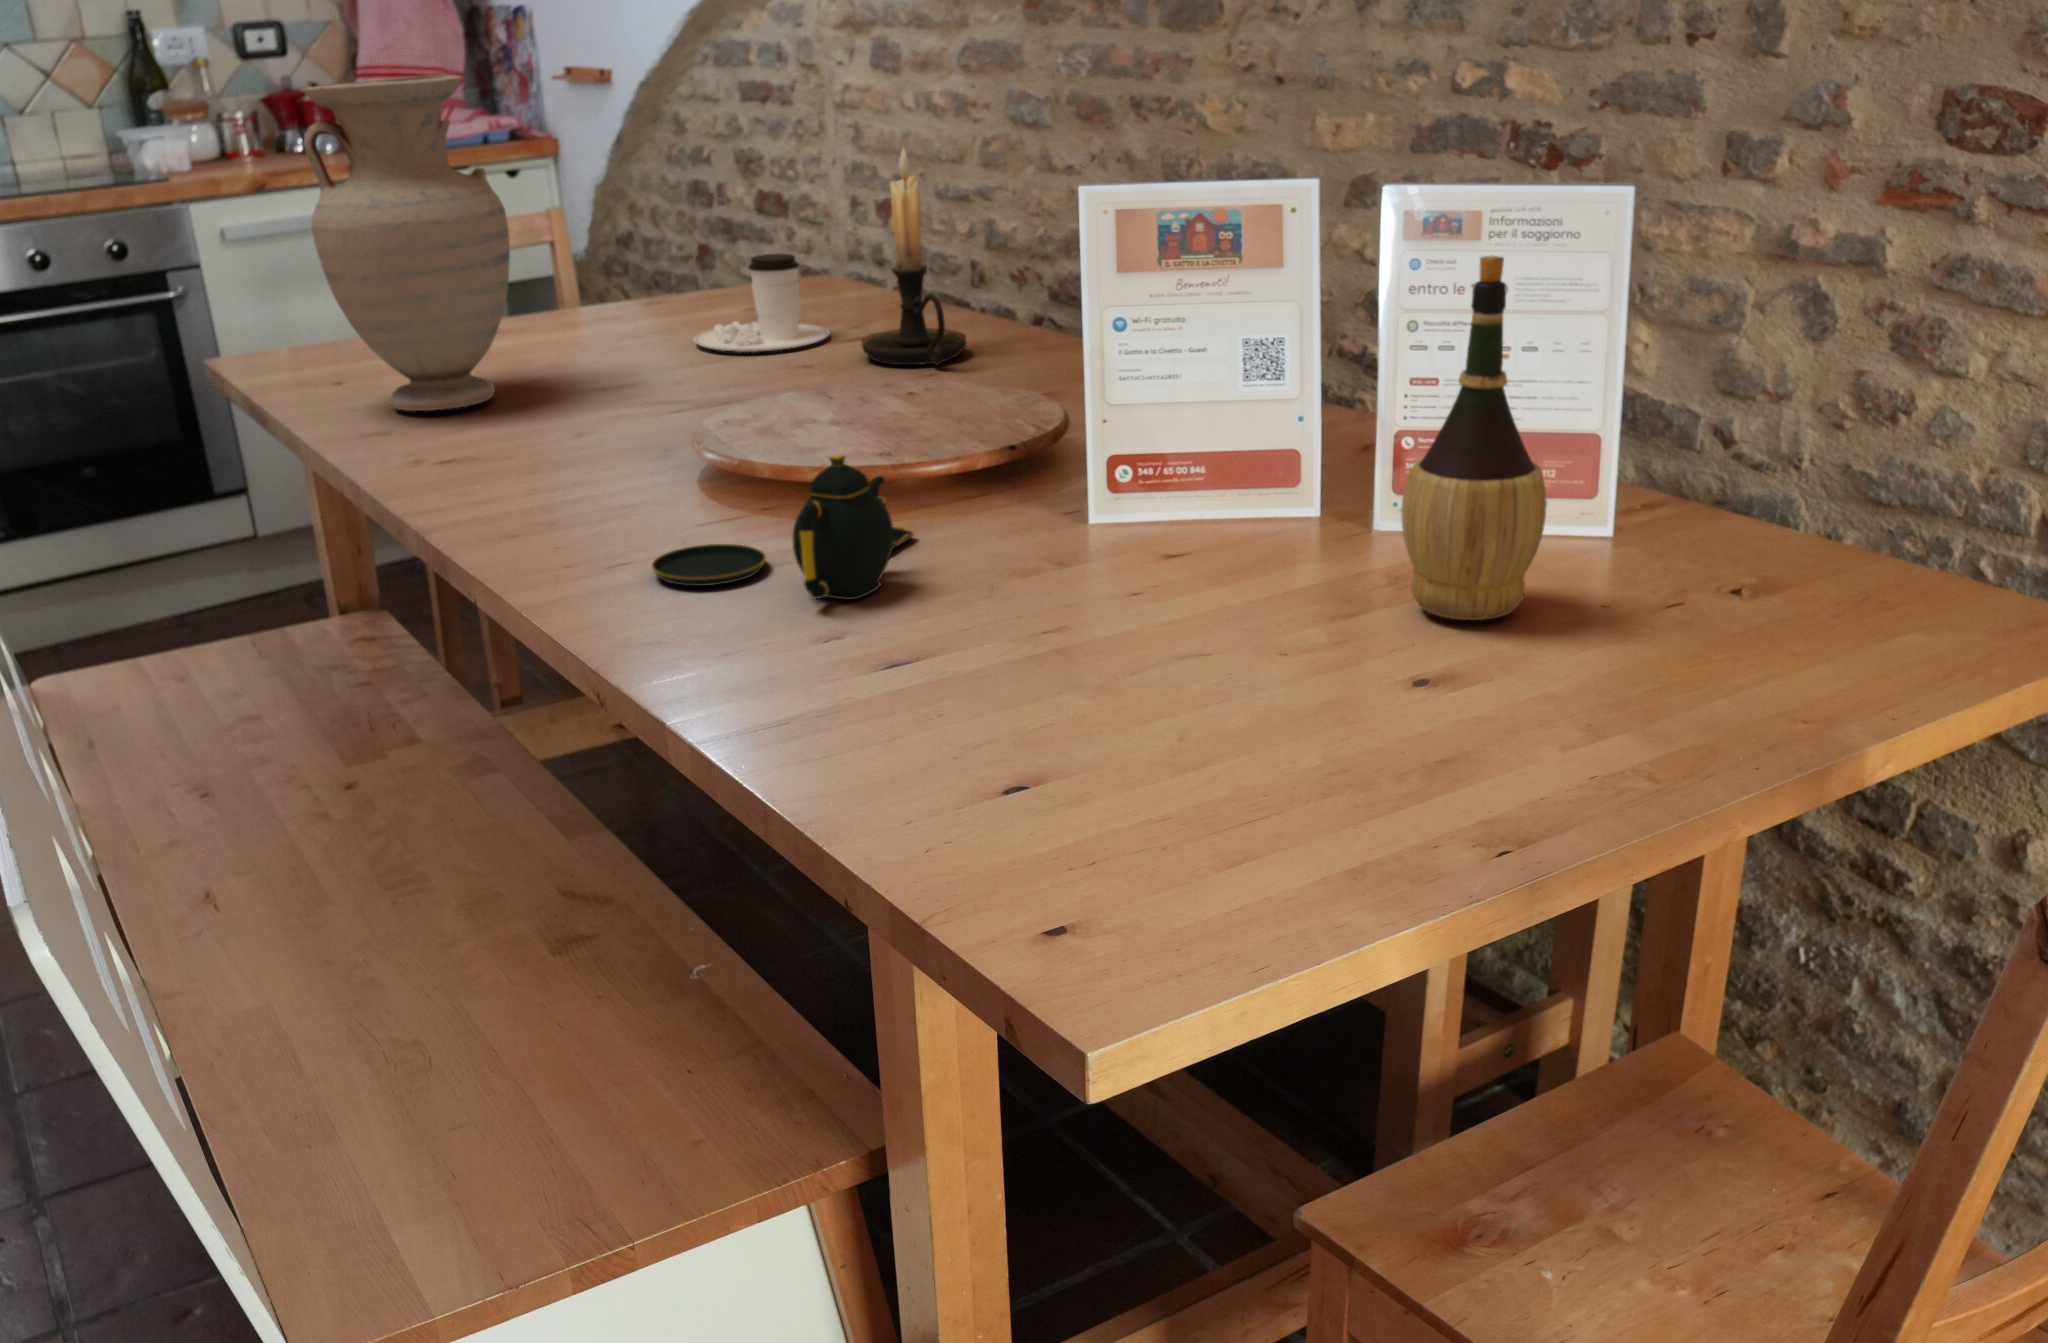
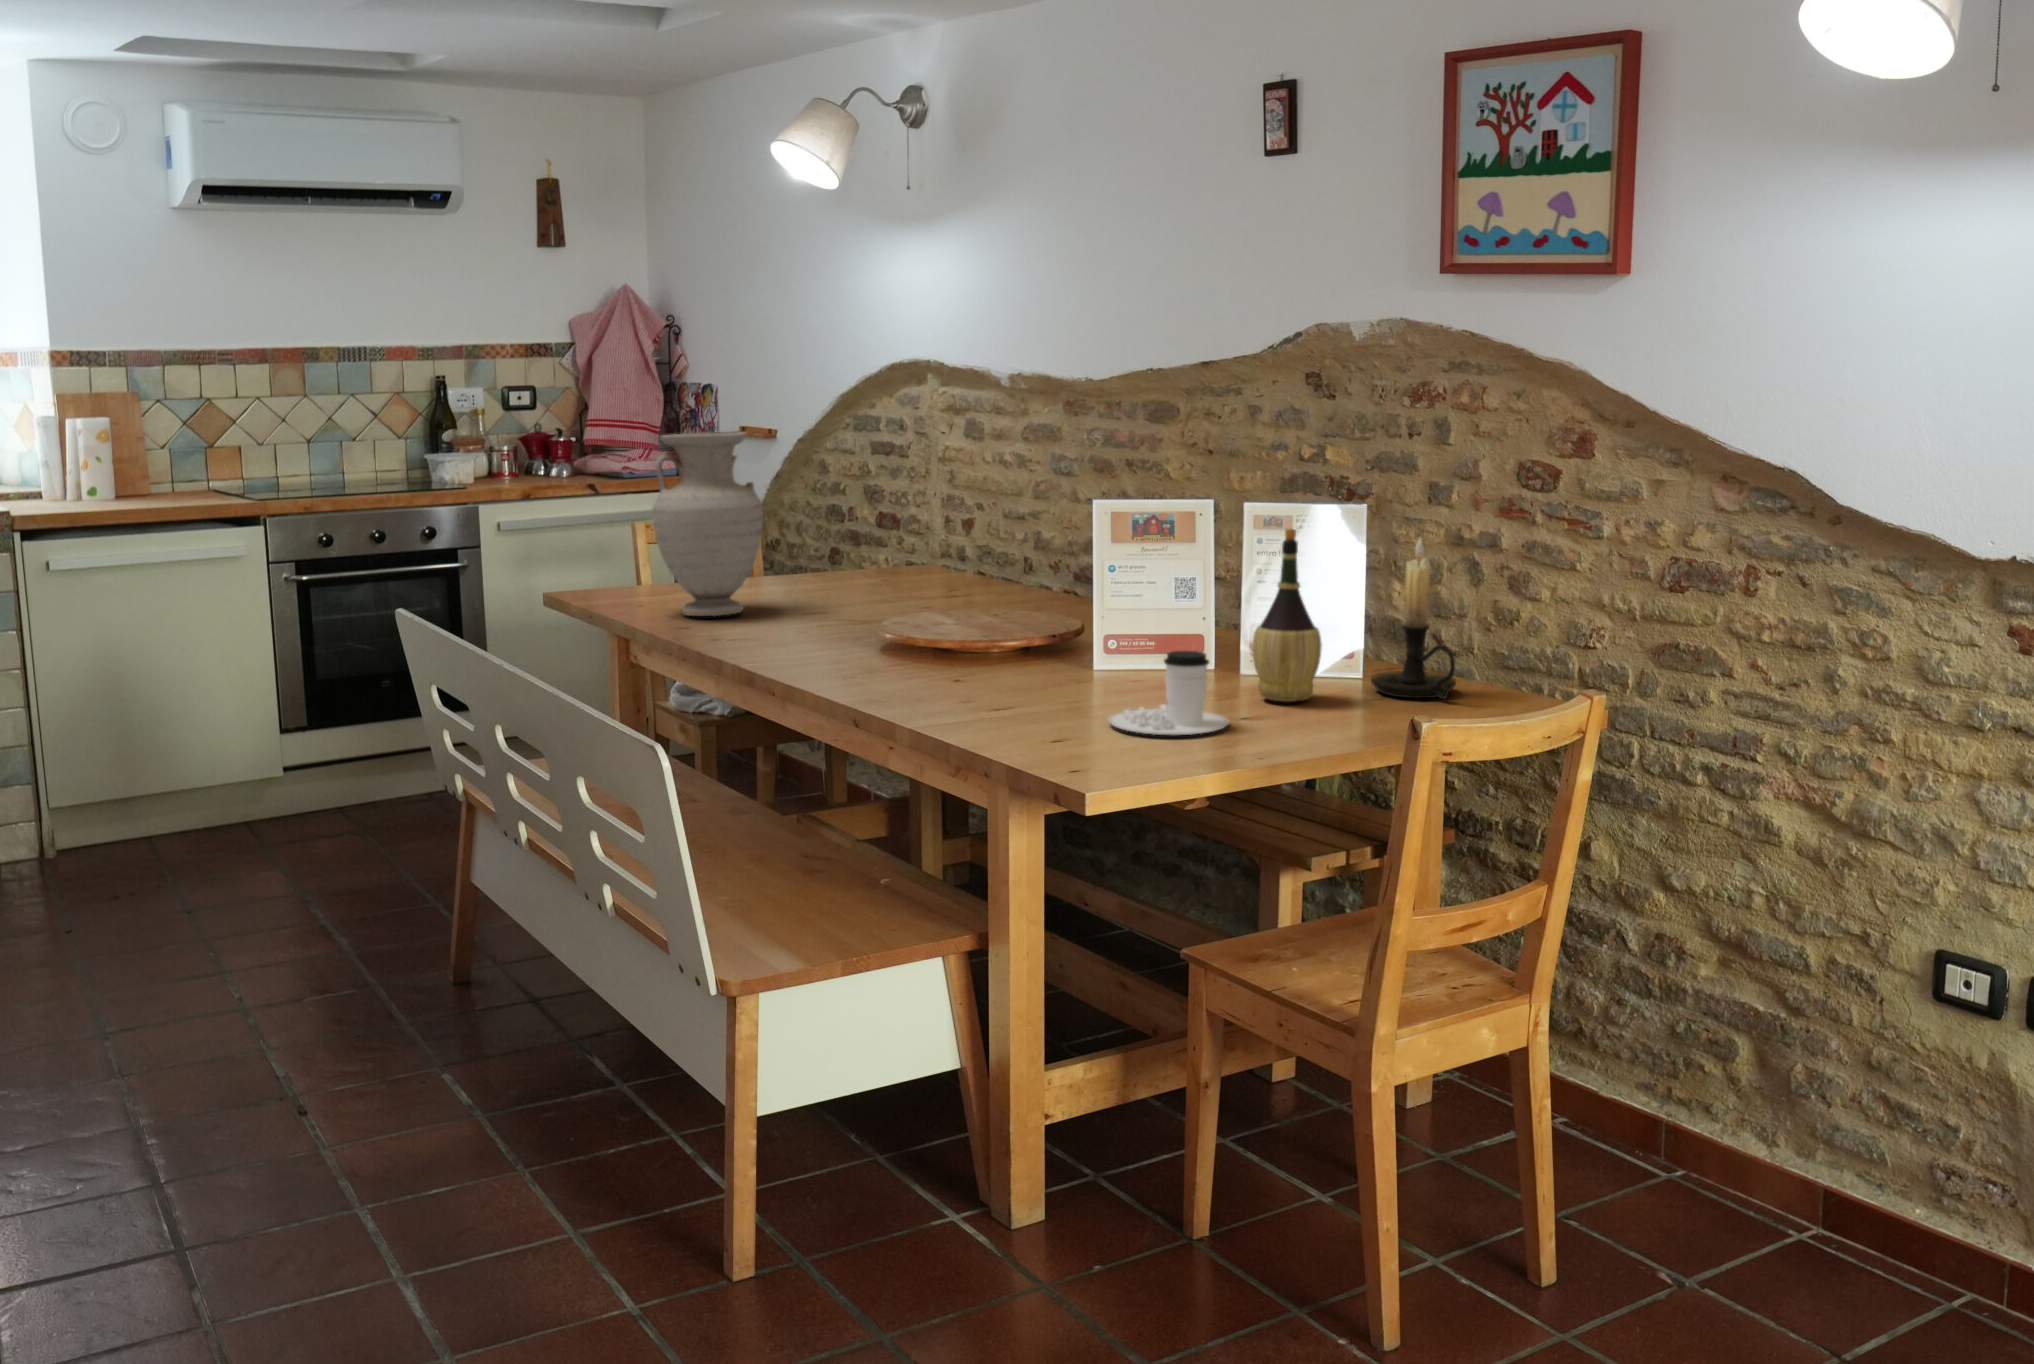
candle holder: present [861,148,967,365] -> present [1371,538,1456,699]
coffee cup: present [694,254,829,352] -> present [1108,651,1229,735]
teapot: present [651,454,914,600] -> none [867,617,1004,690]

